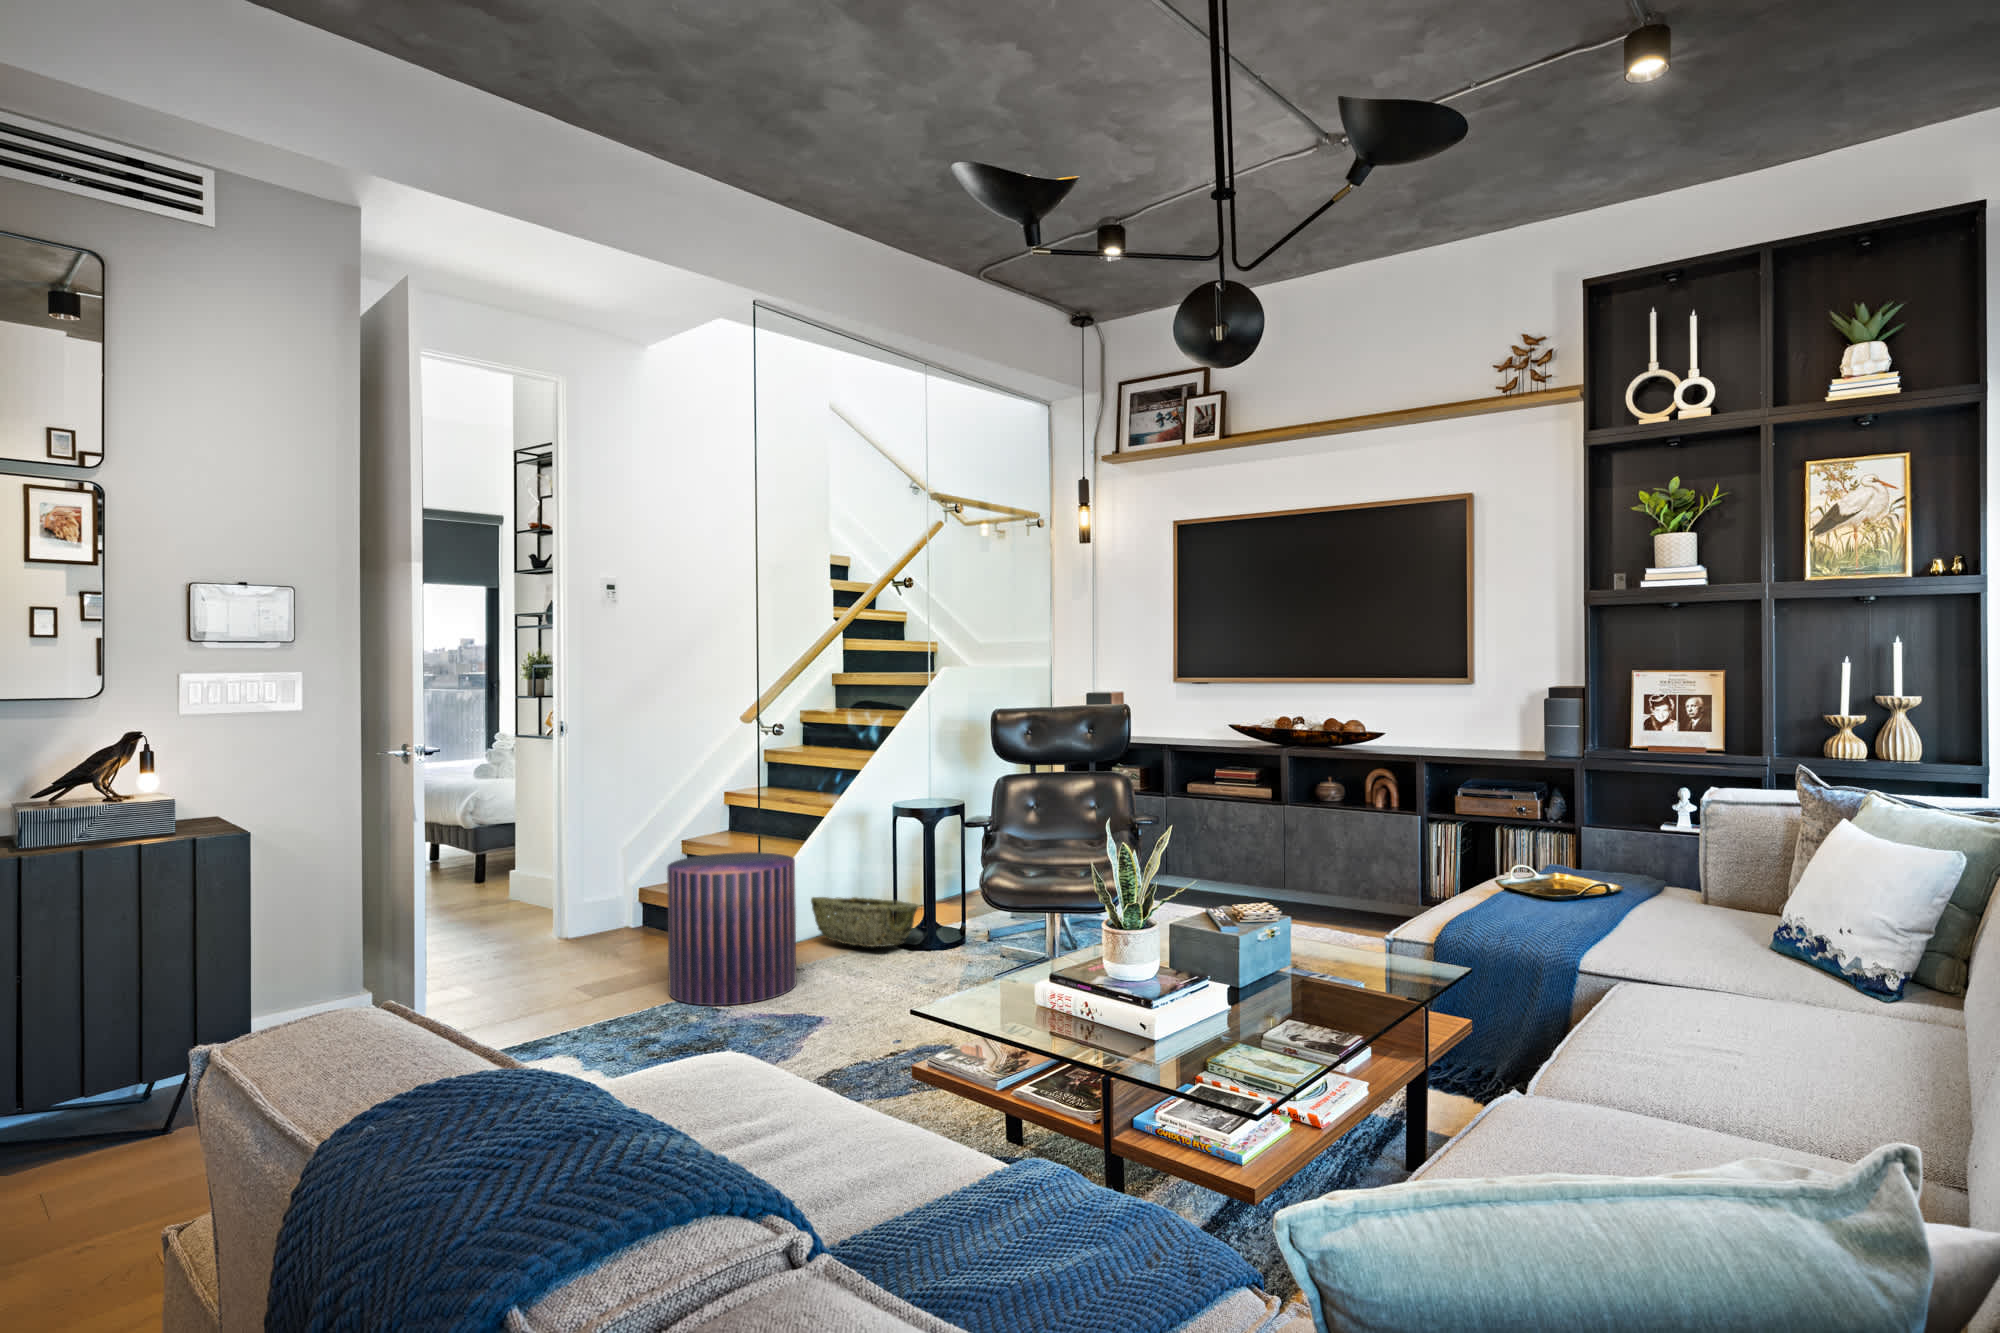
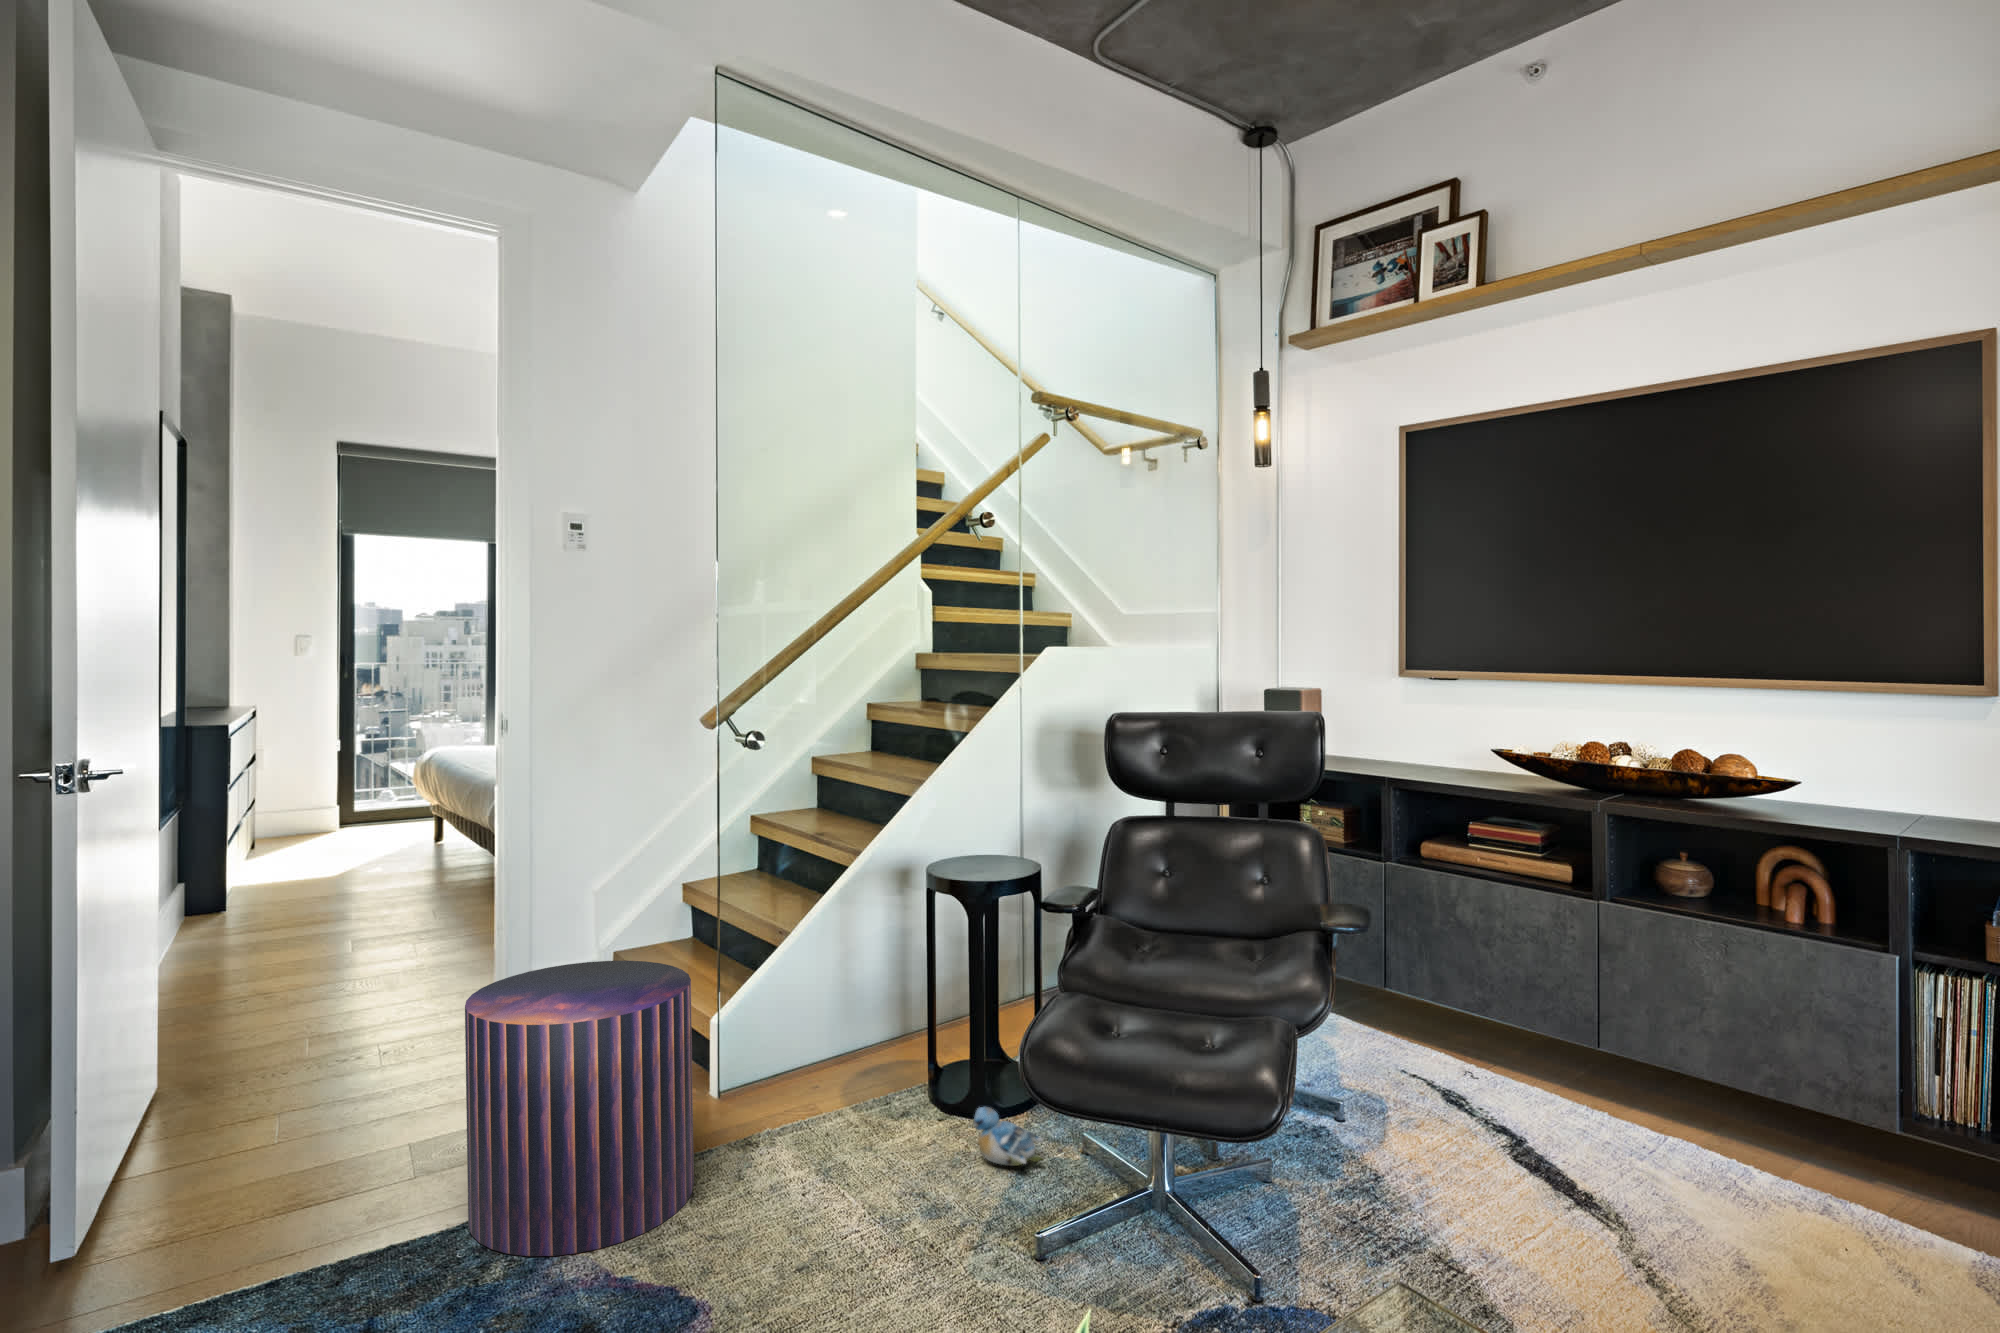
woven basket: present [811,897,917,947] -> none [778,1017,938,1120]
plush toy: none [950,927,993,959] -> present [973,1107,1043,1166]

